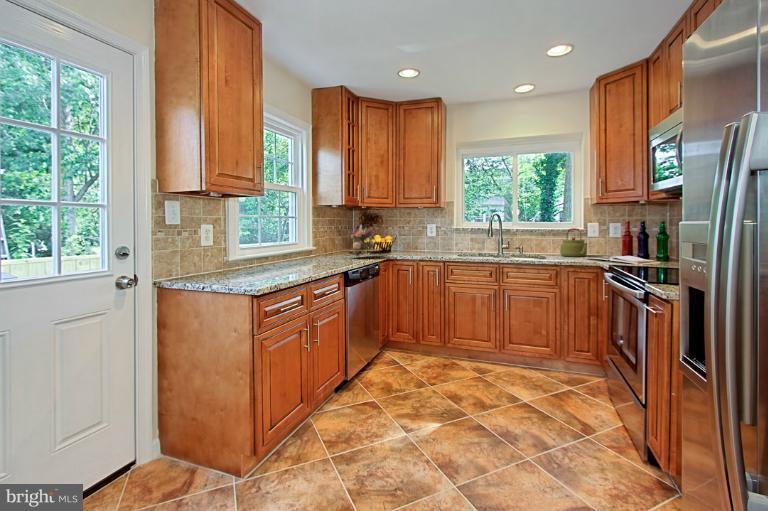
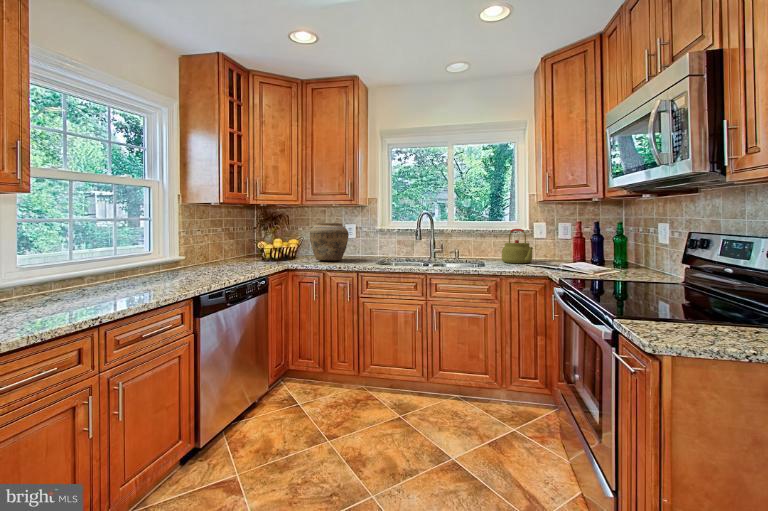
vase: none [401,225,432,255] -> present [310,223,349,260]
flower arrangement: present [346,227,382,257] -> none [229,223,284,265]

